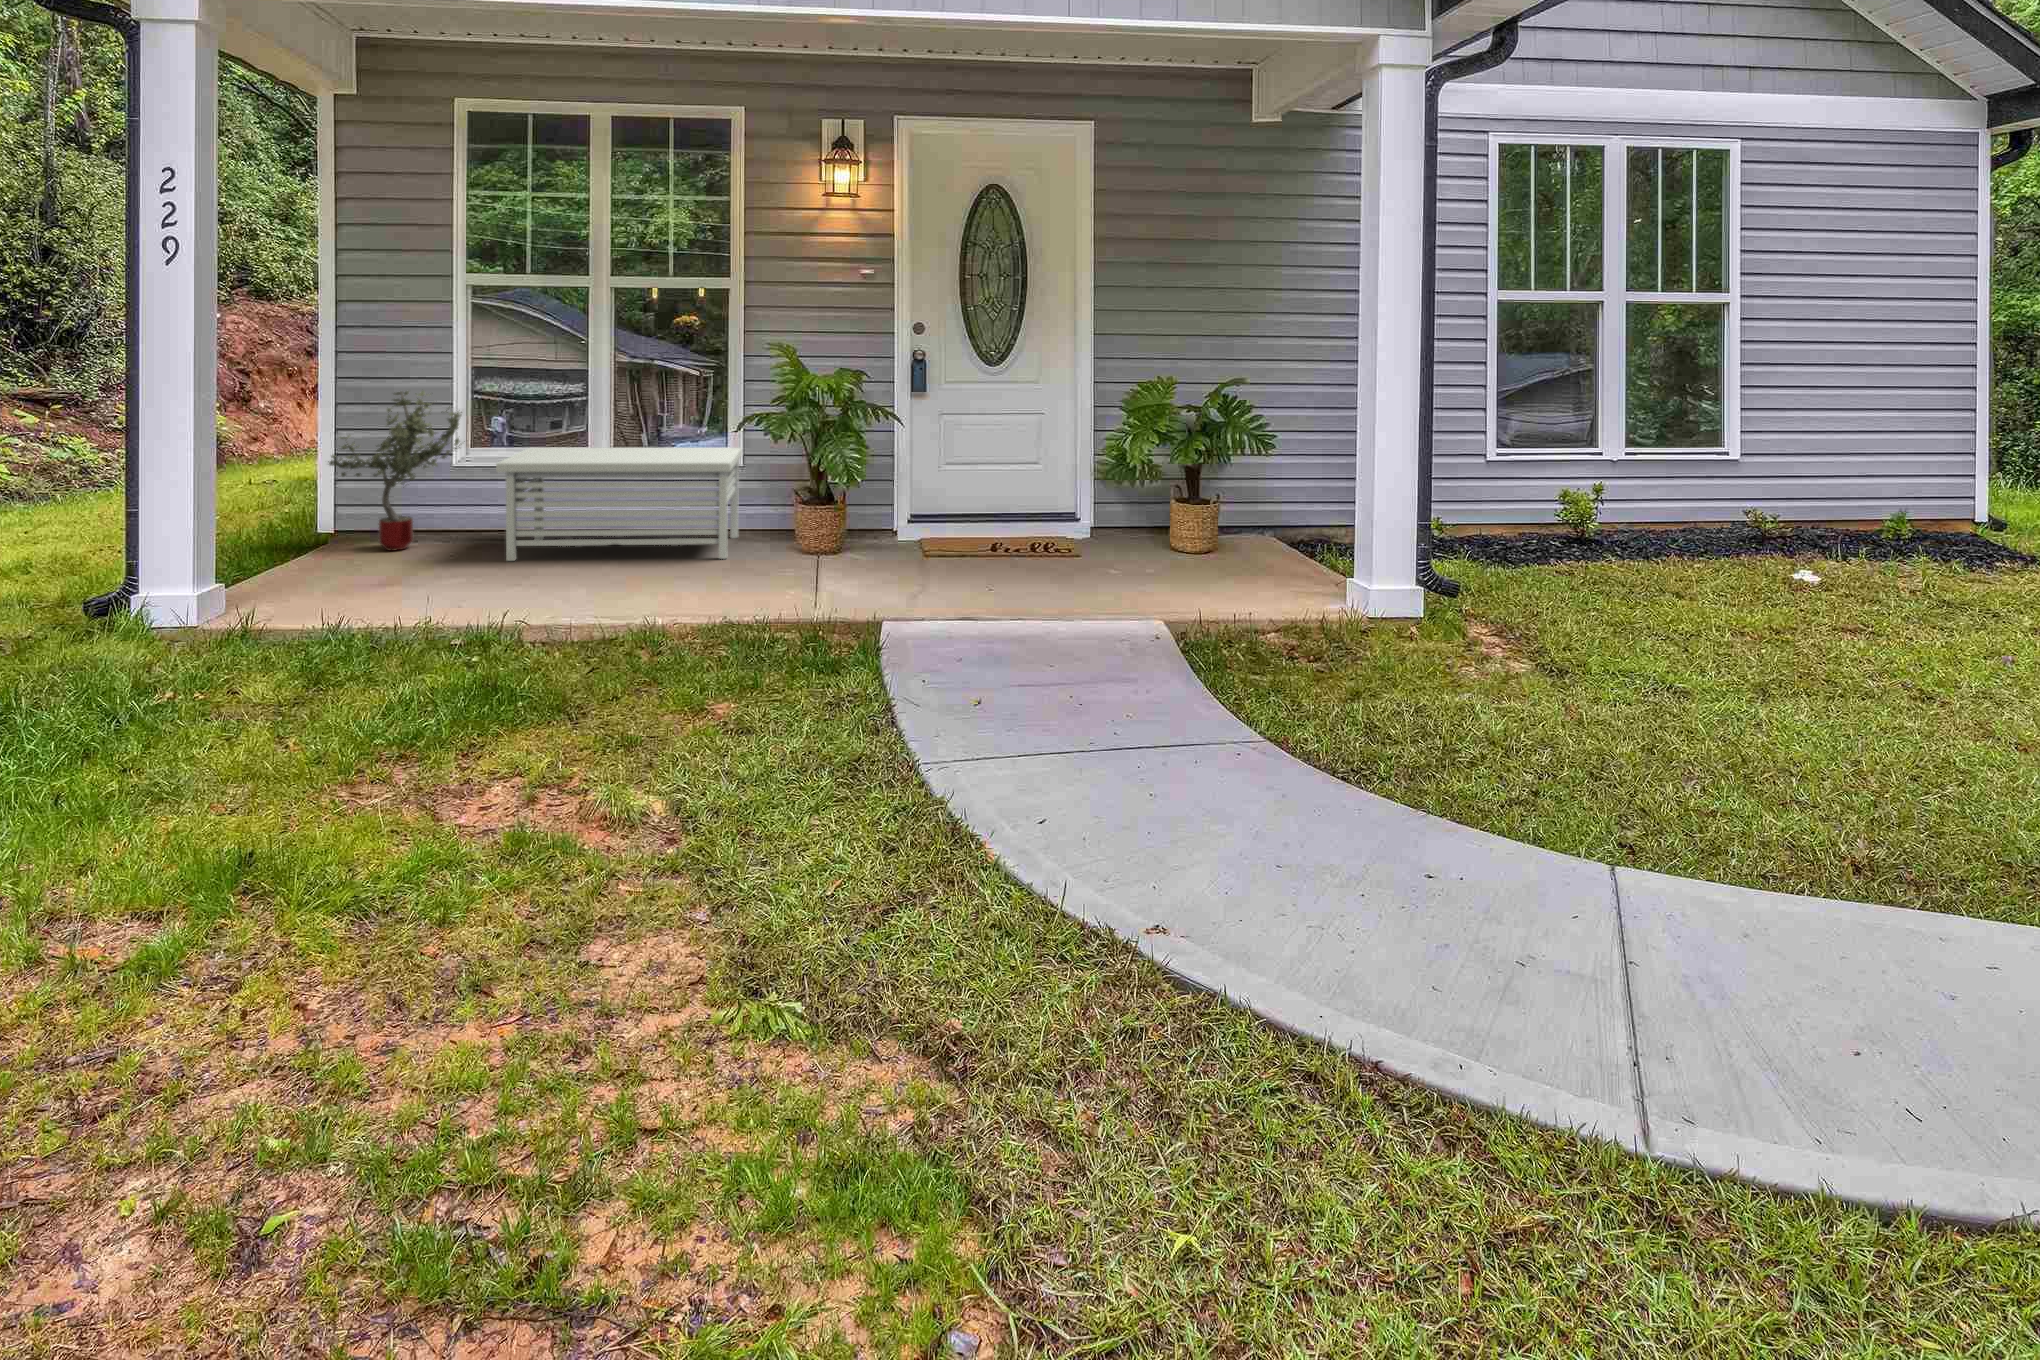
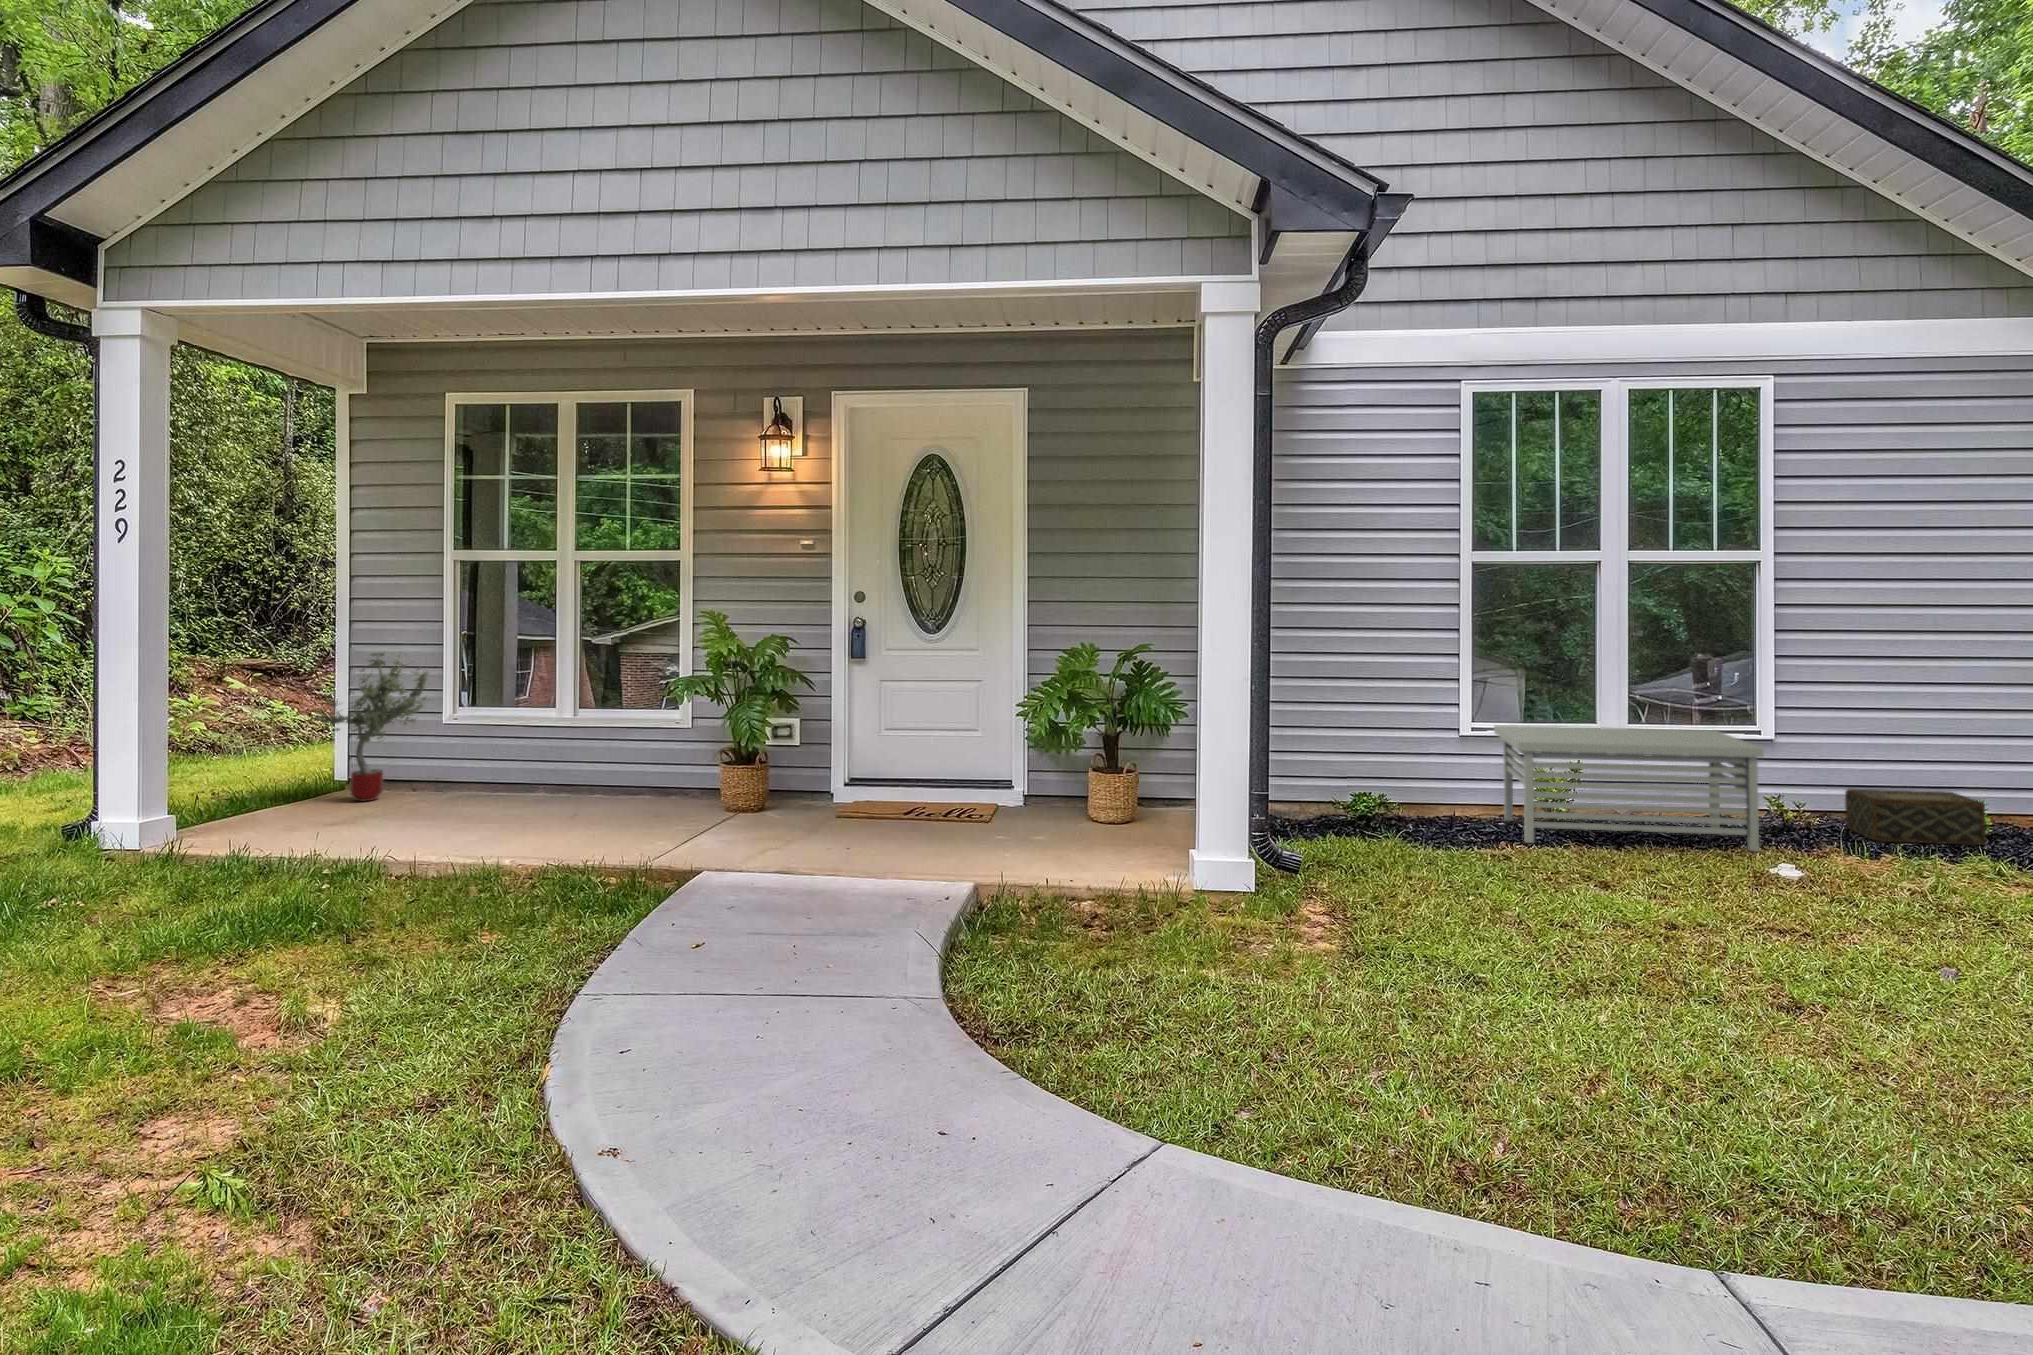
storage bench: present [496,448,742,561] -> present [1494,725,1764,851]
woven basket: none [1791,501,1912,545] -> present [1845,789,1986,845]

